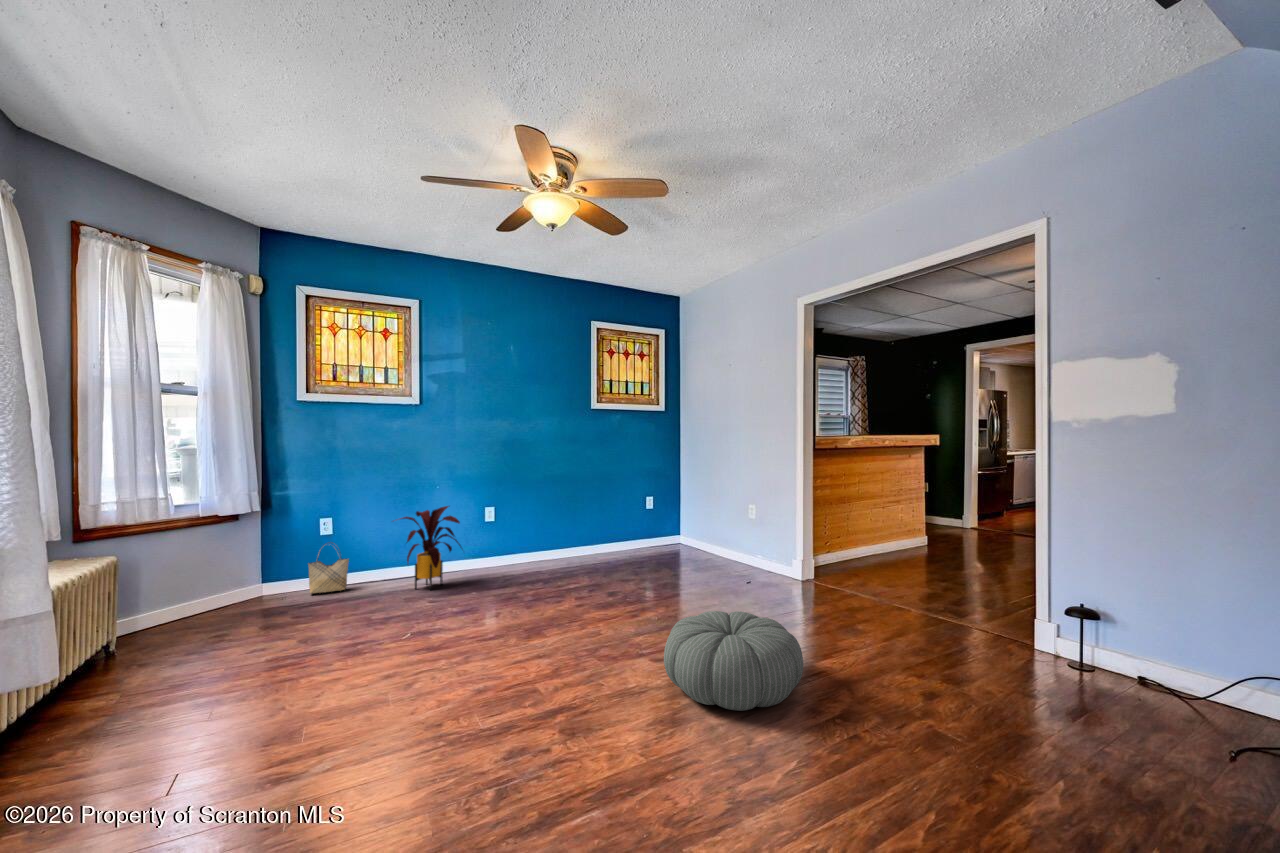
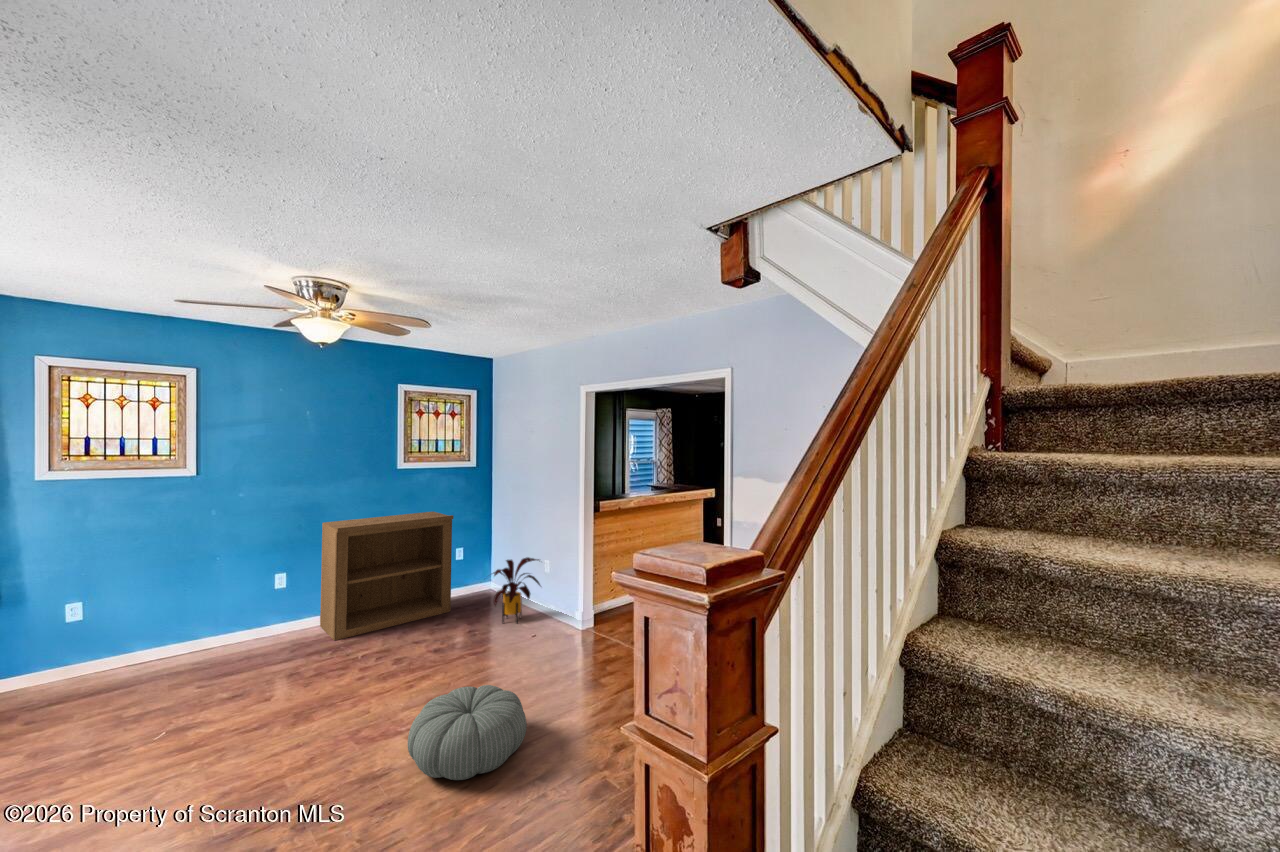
bookshelf: none [525,456,650,576] -> present [320,512,454,641]
house plant: present [400,506,461,590] -> present [493,557,540,623]
woven basket: present [308,552,349,593] -> none [43,630,100,690]

